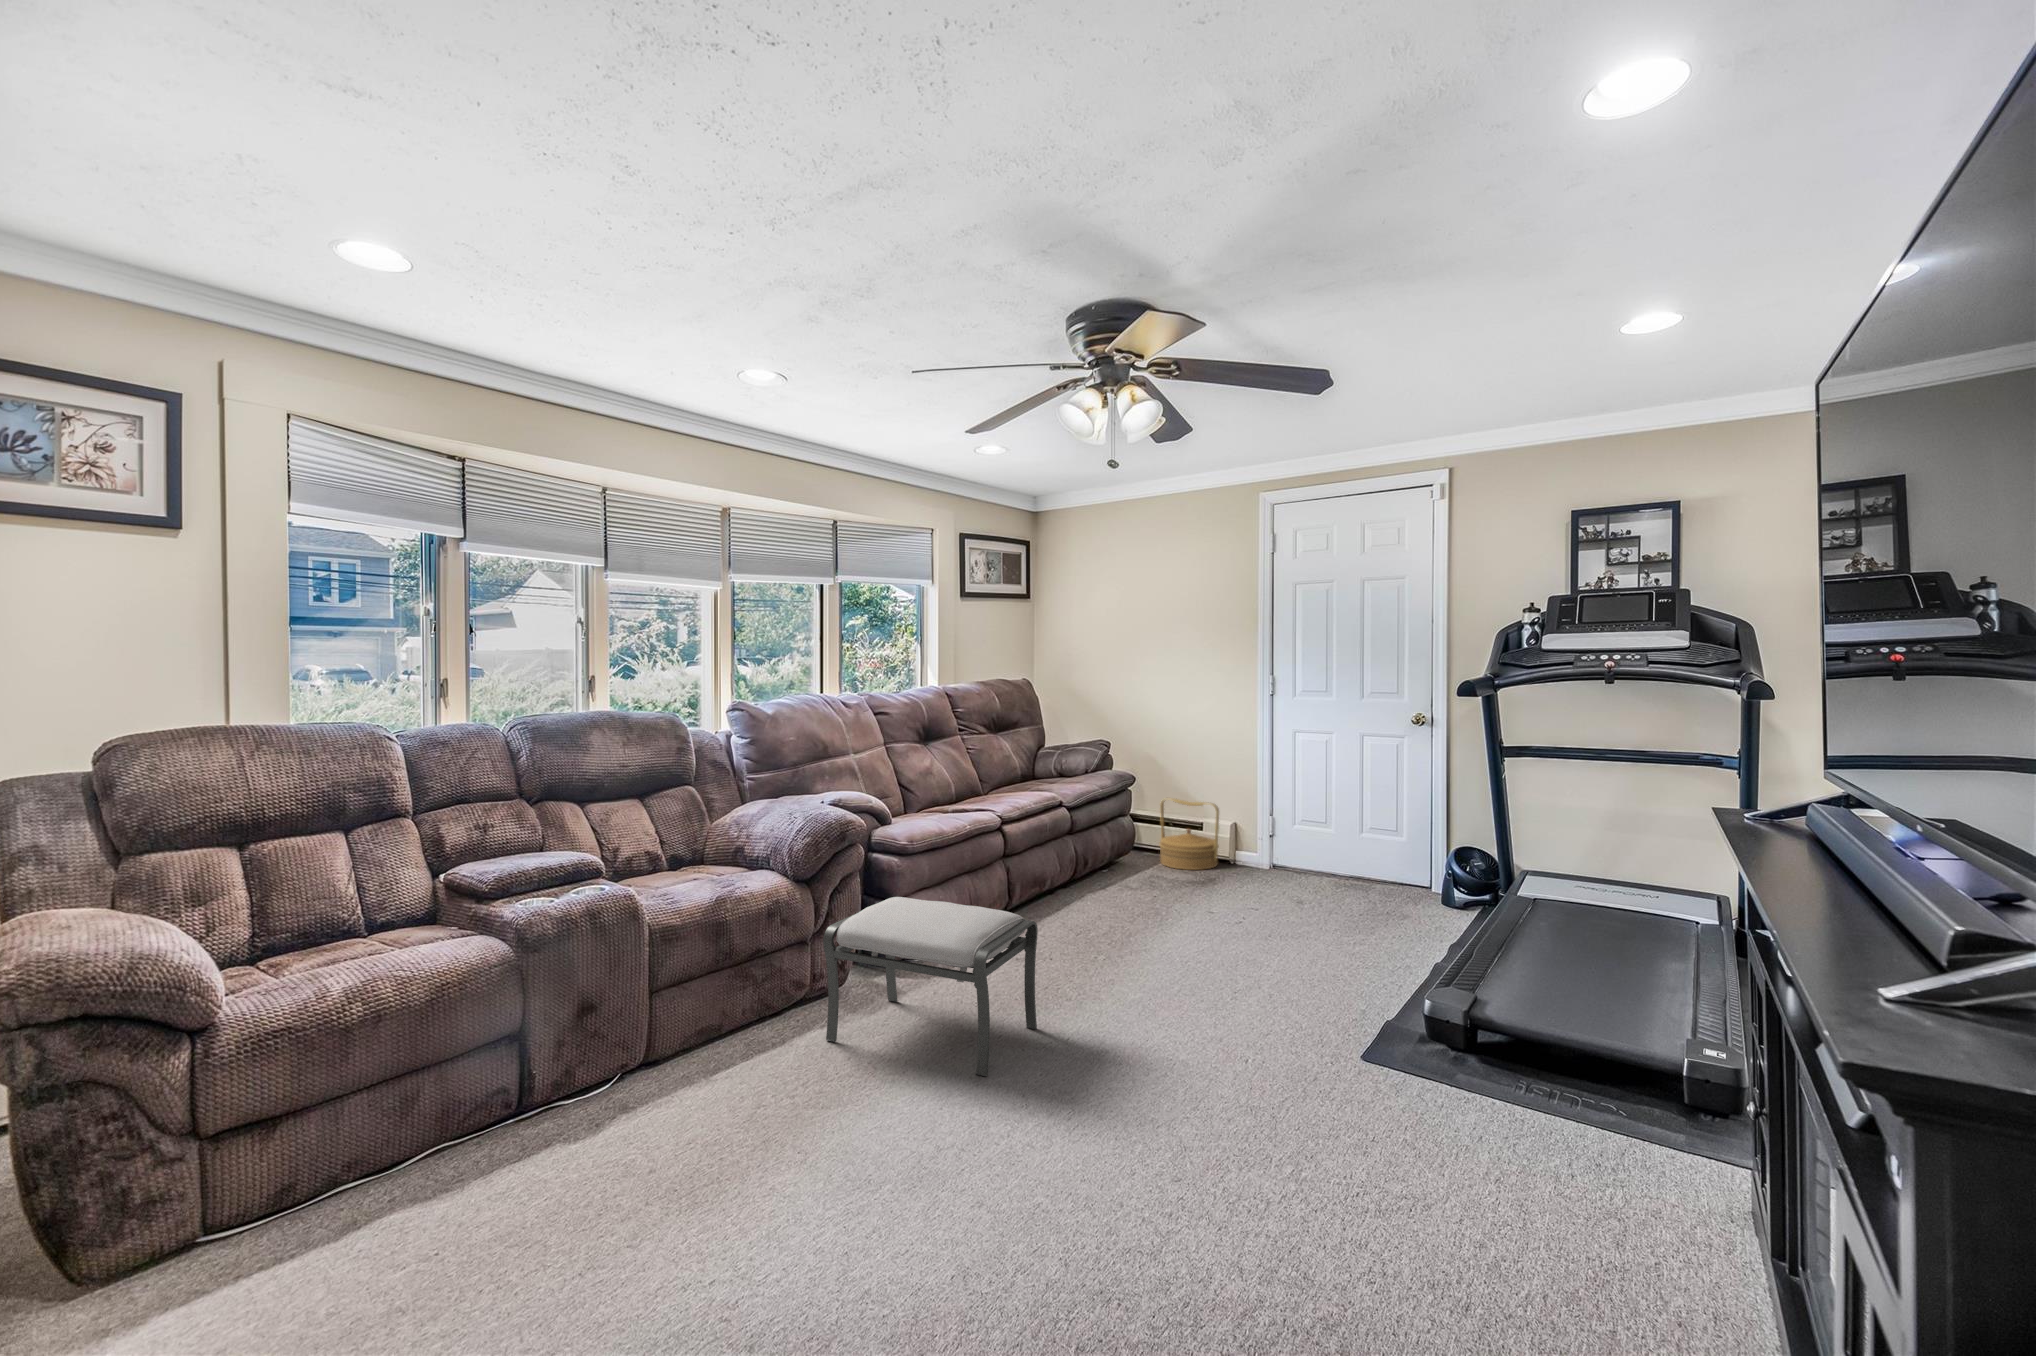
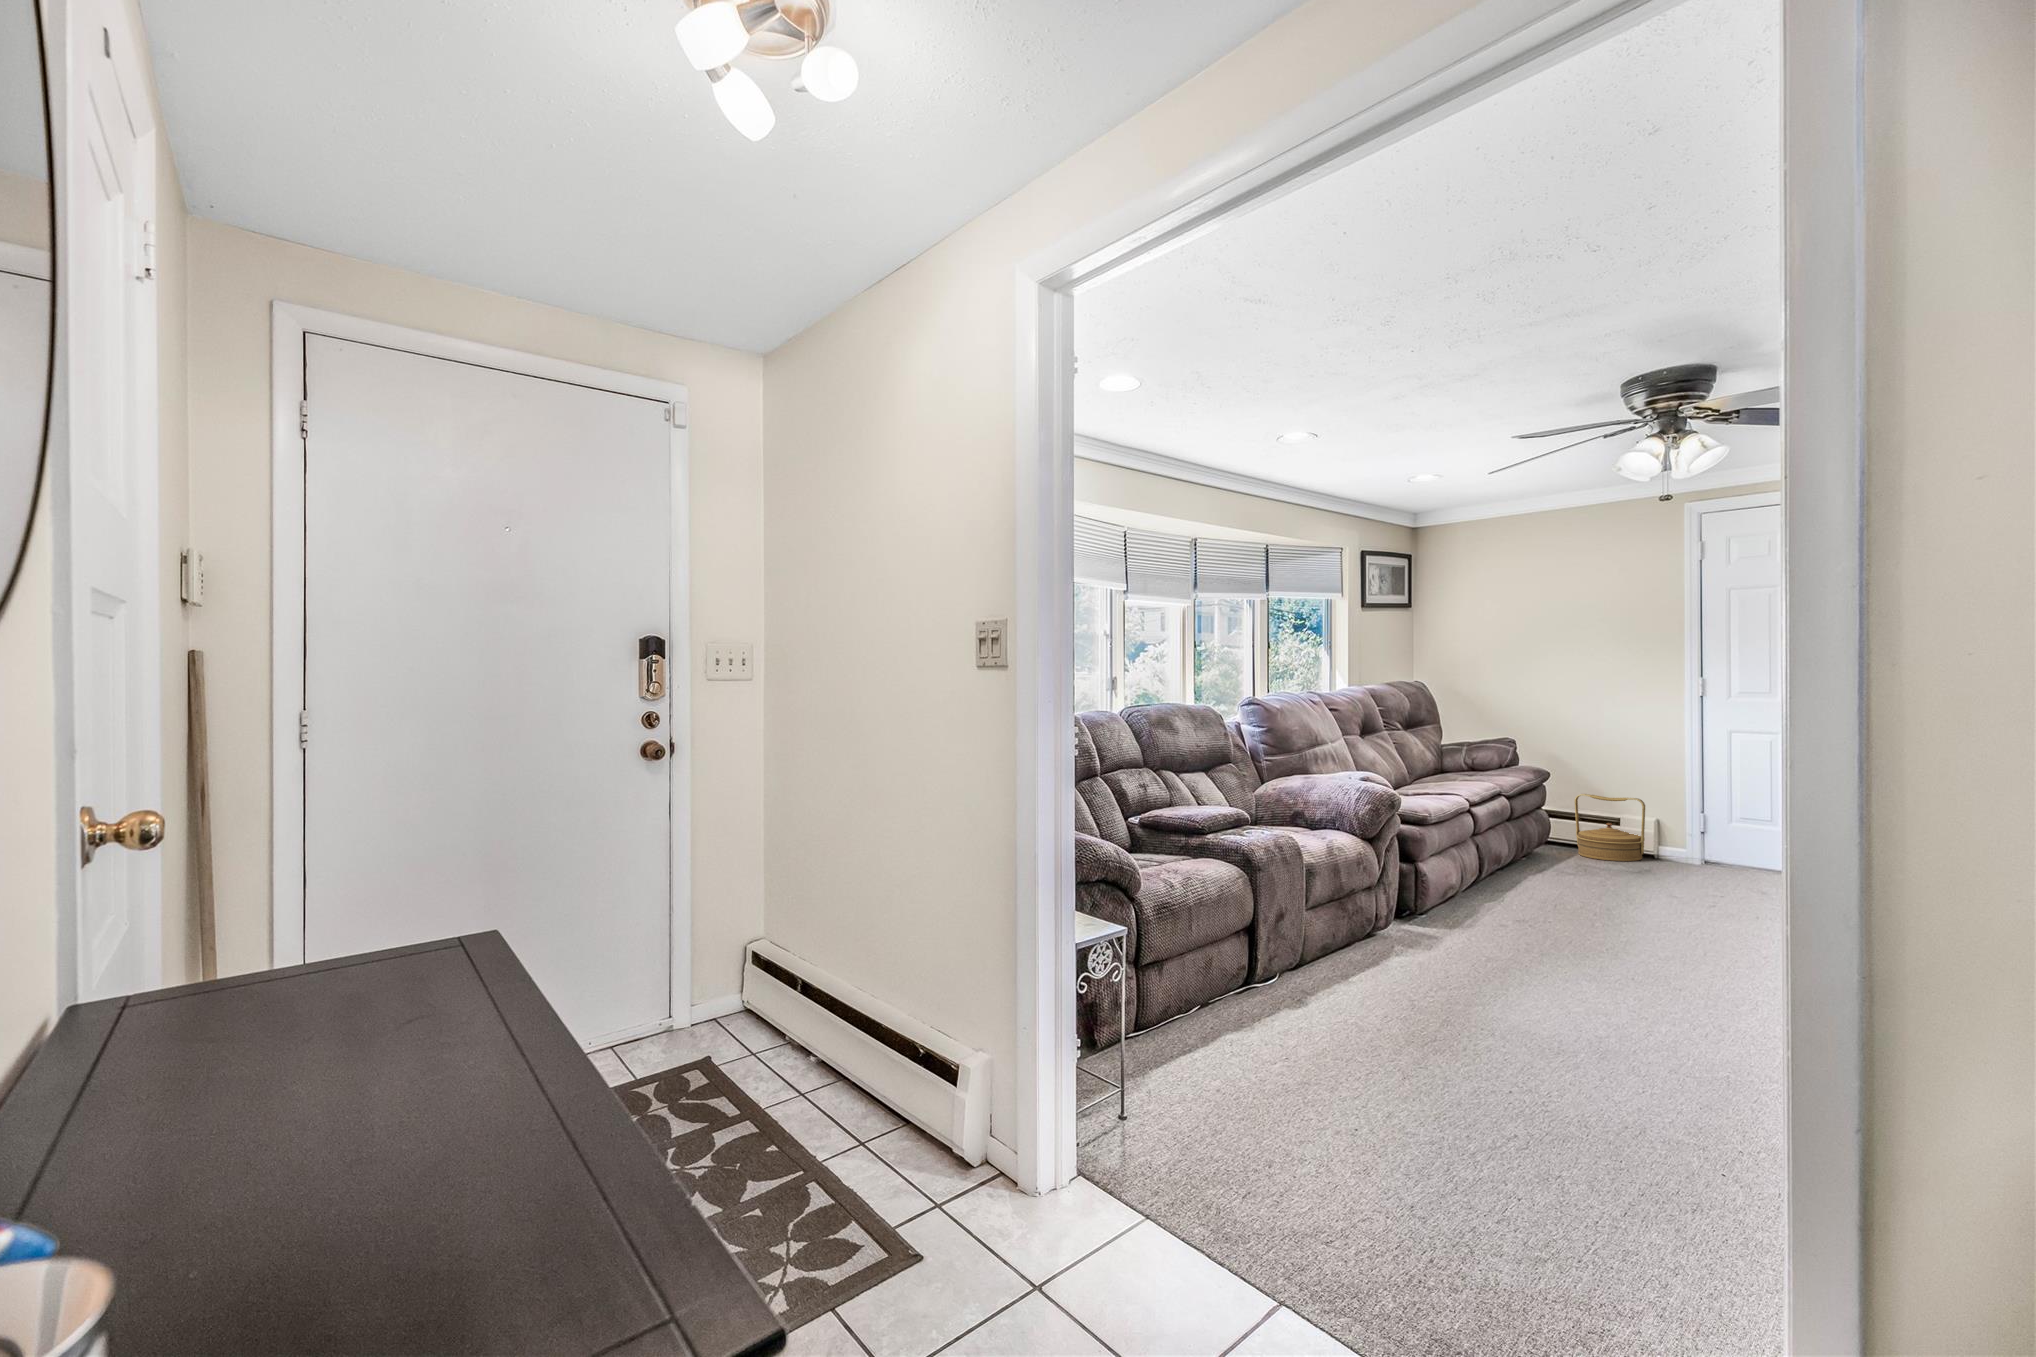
ottoman: present [823,897,1038,1077] -> none [1424,851,1603,986]

